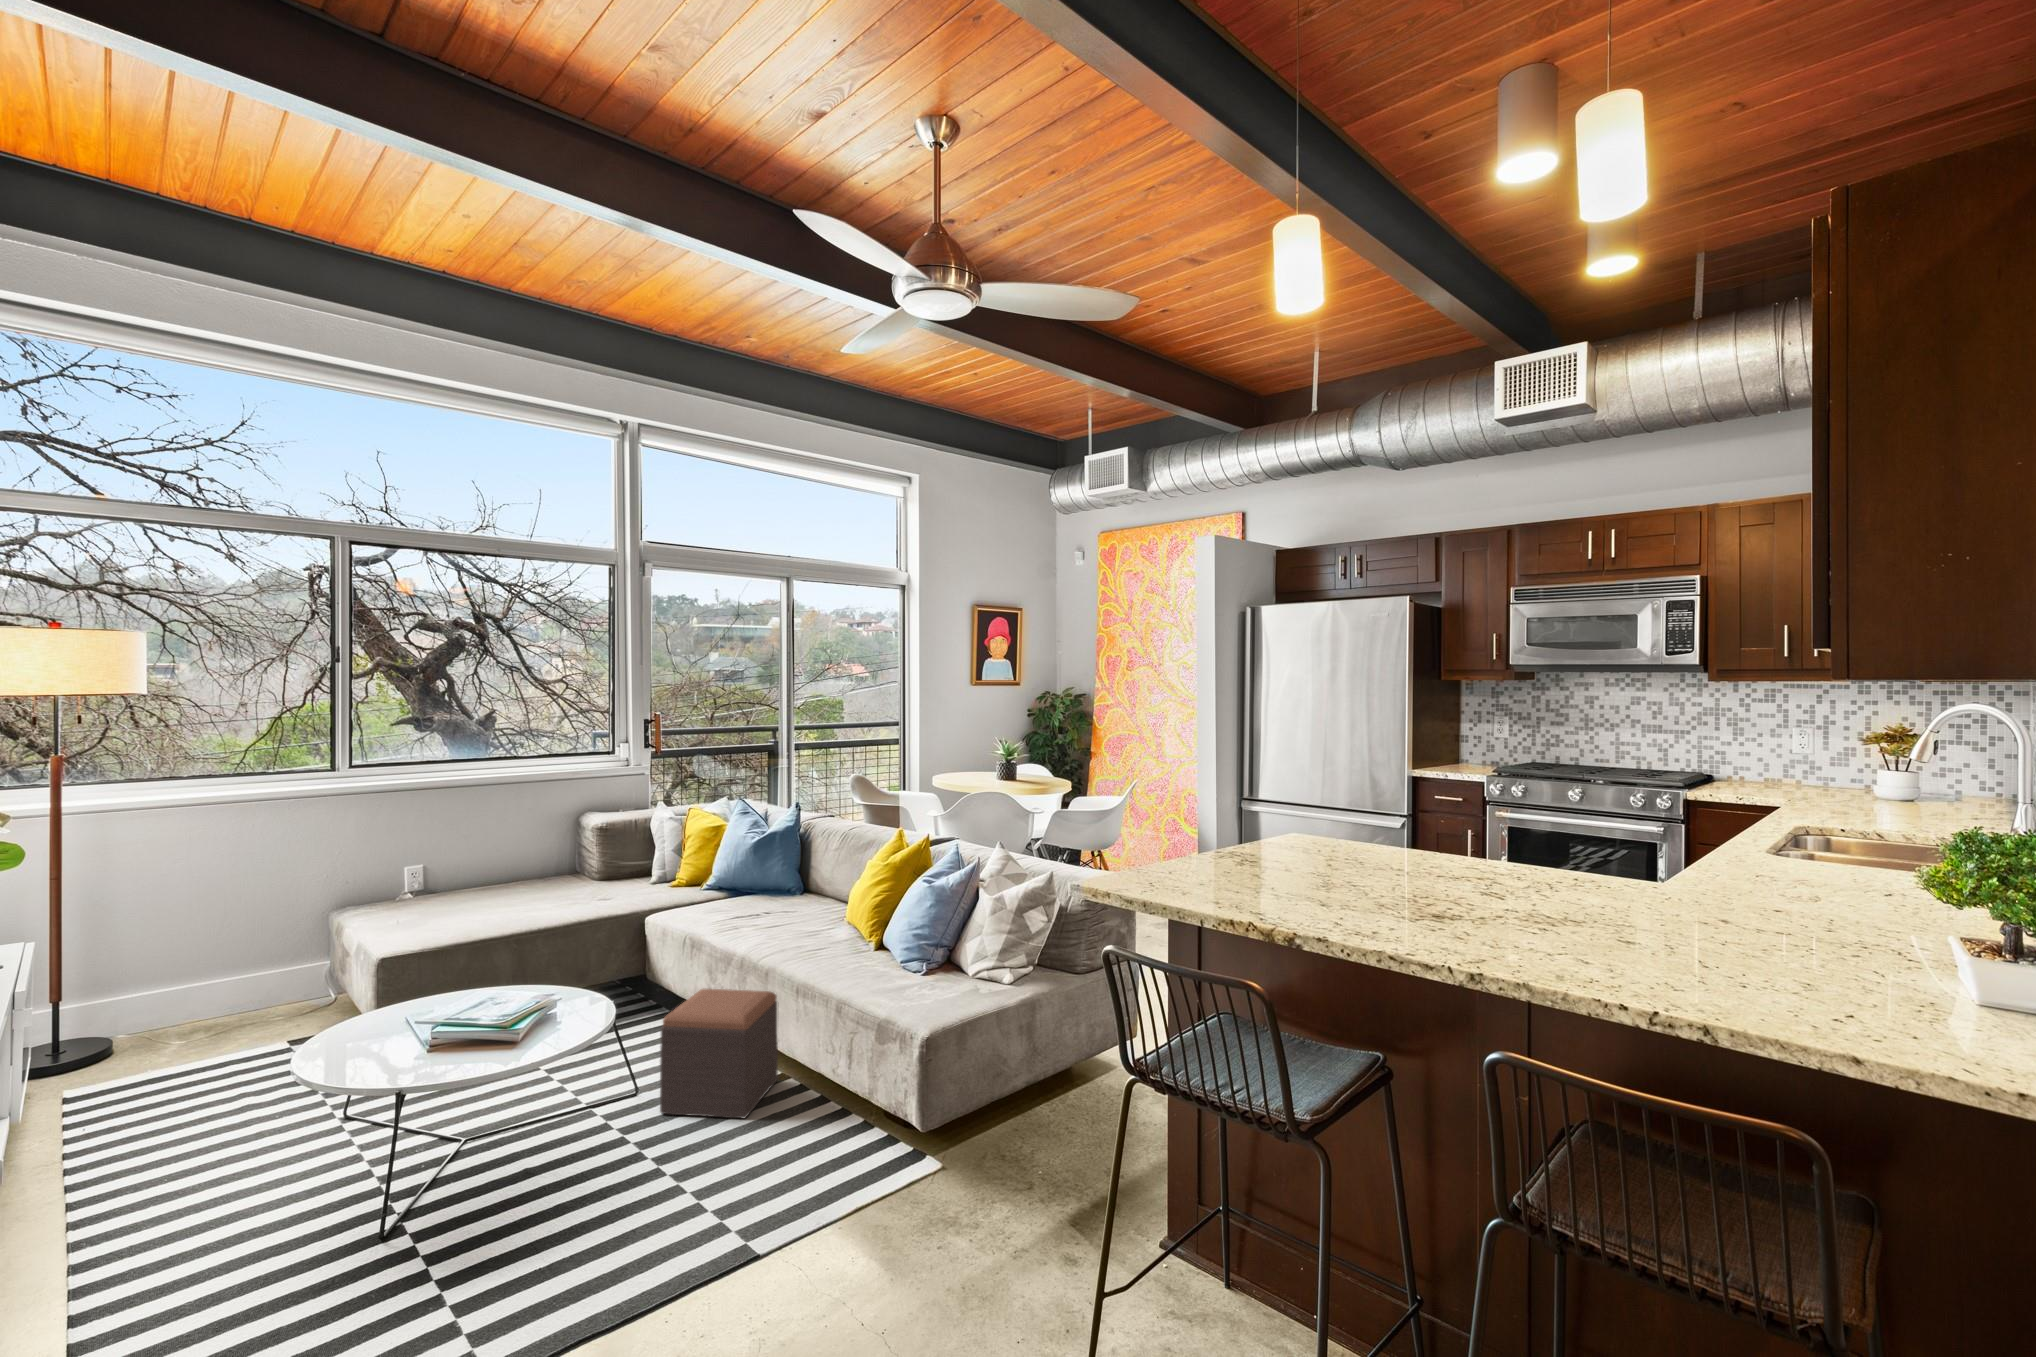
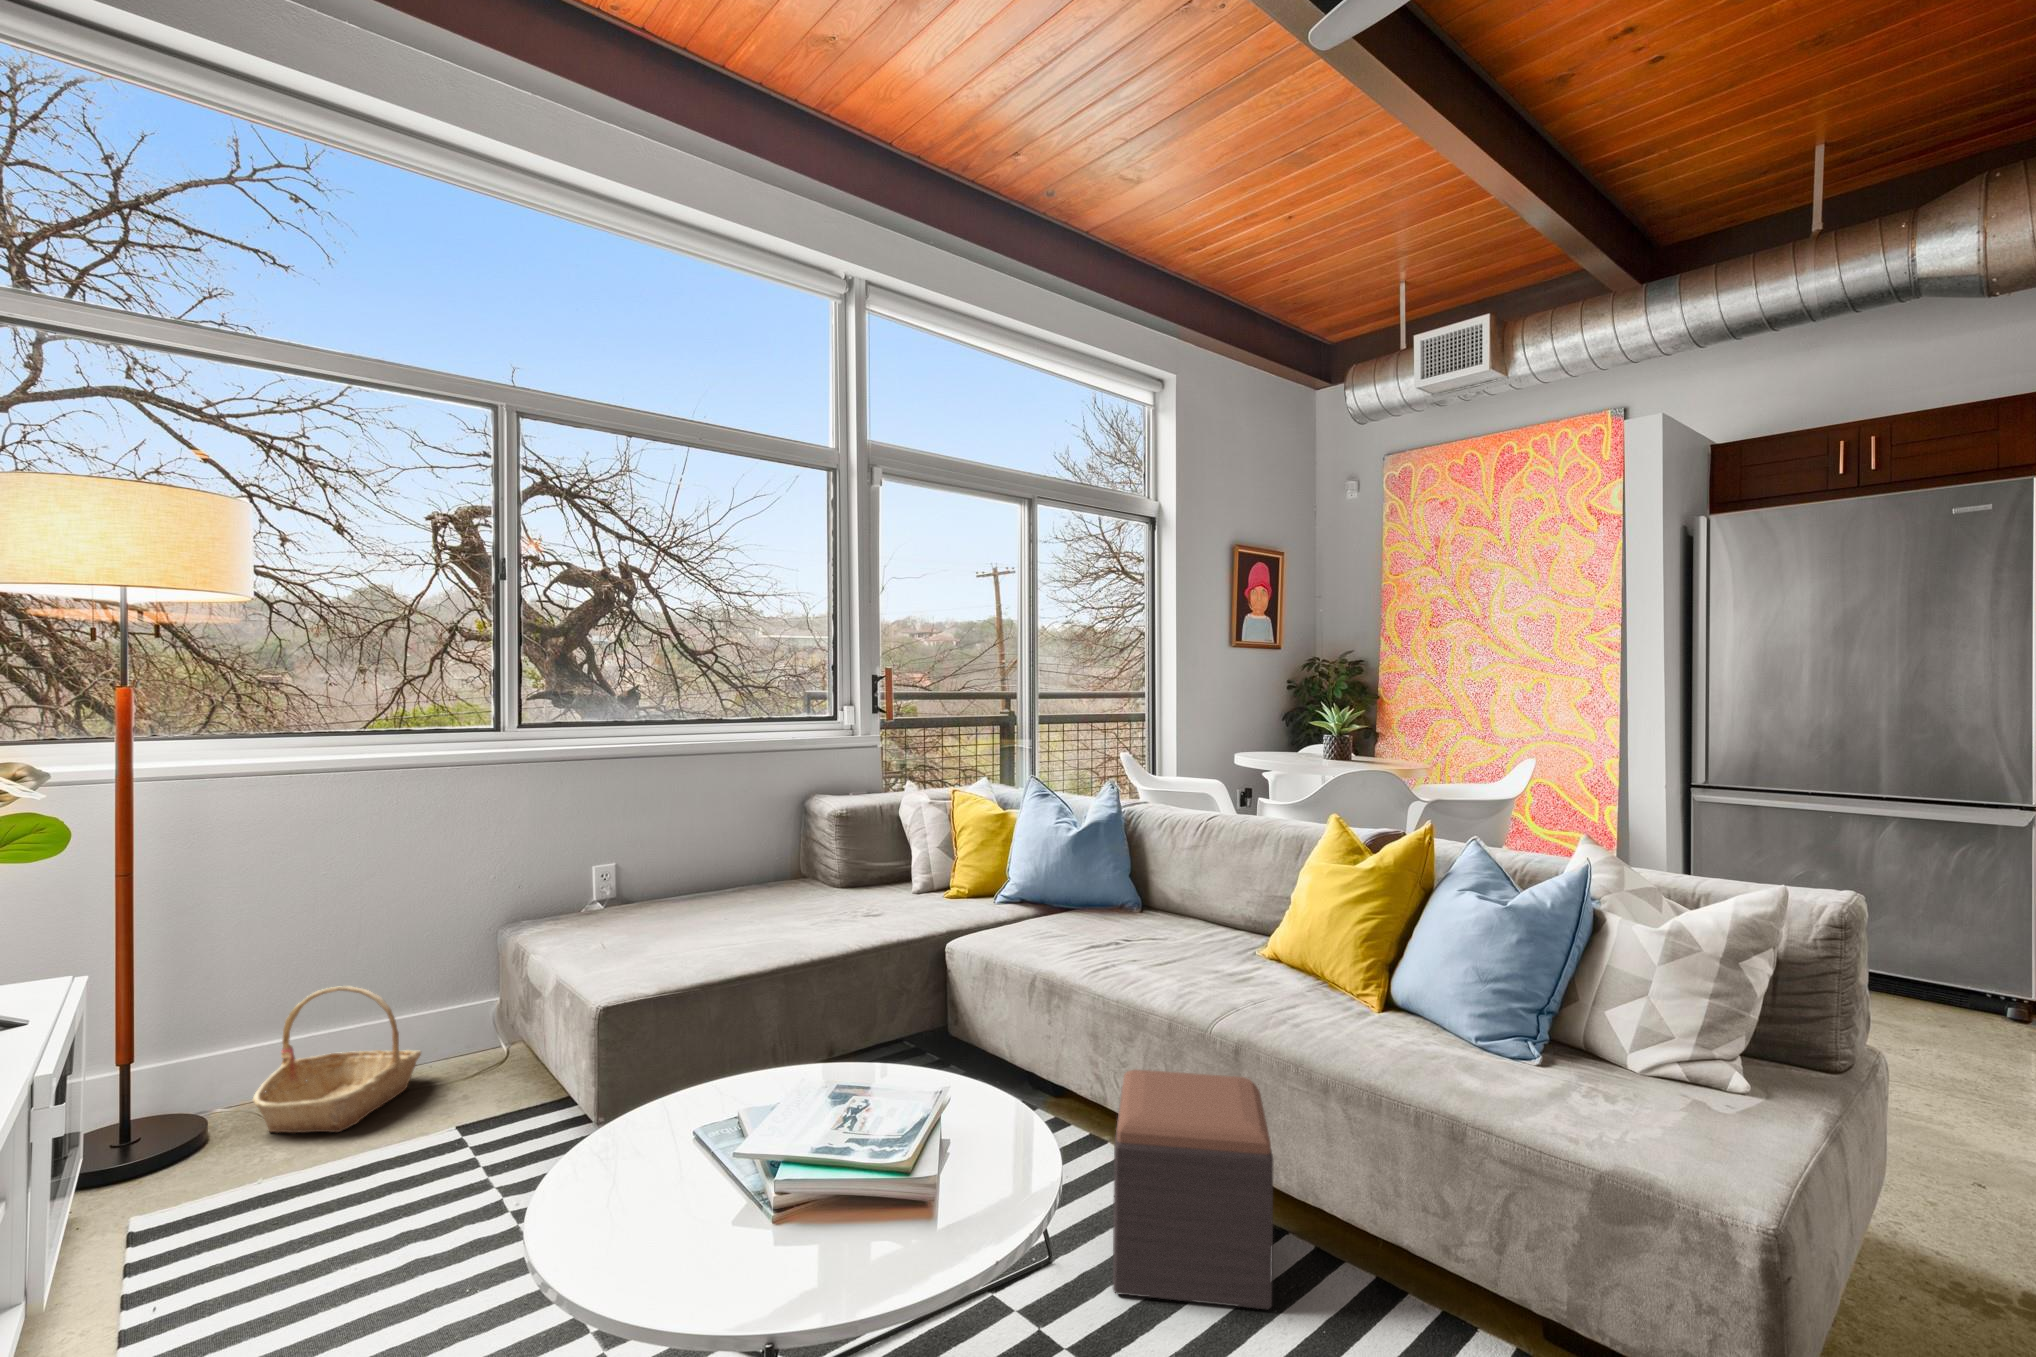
basket: none [144,951,270,1048] -> present [253,986,421,1133]

